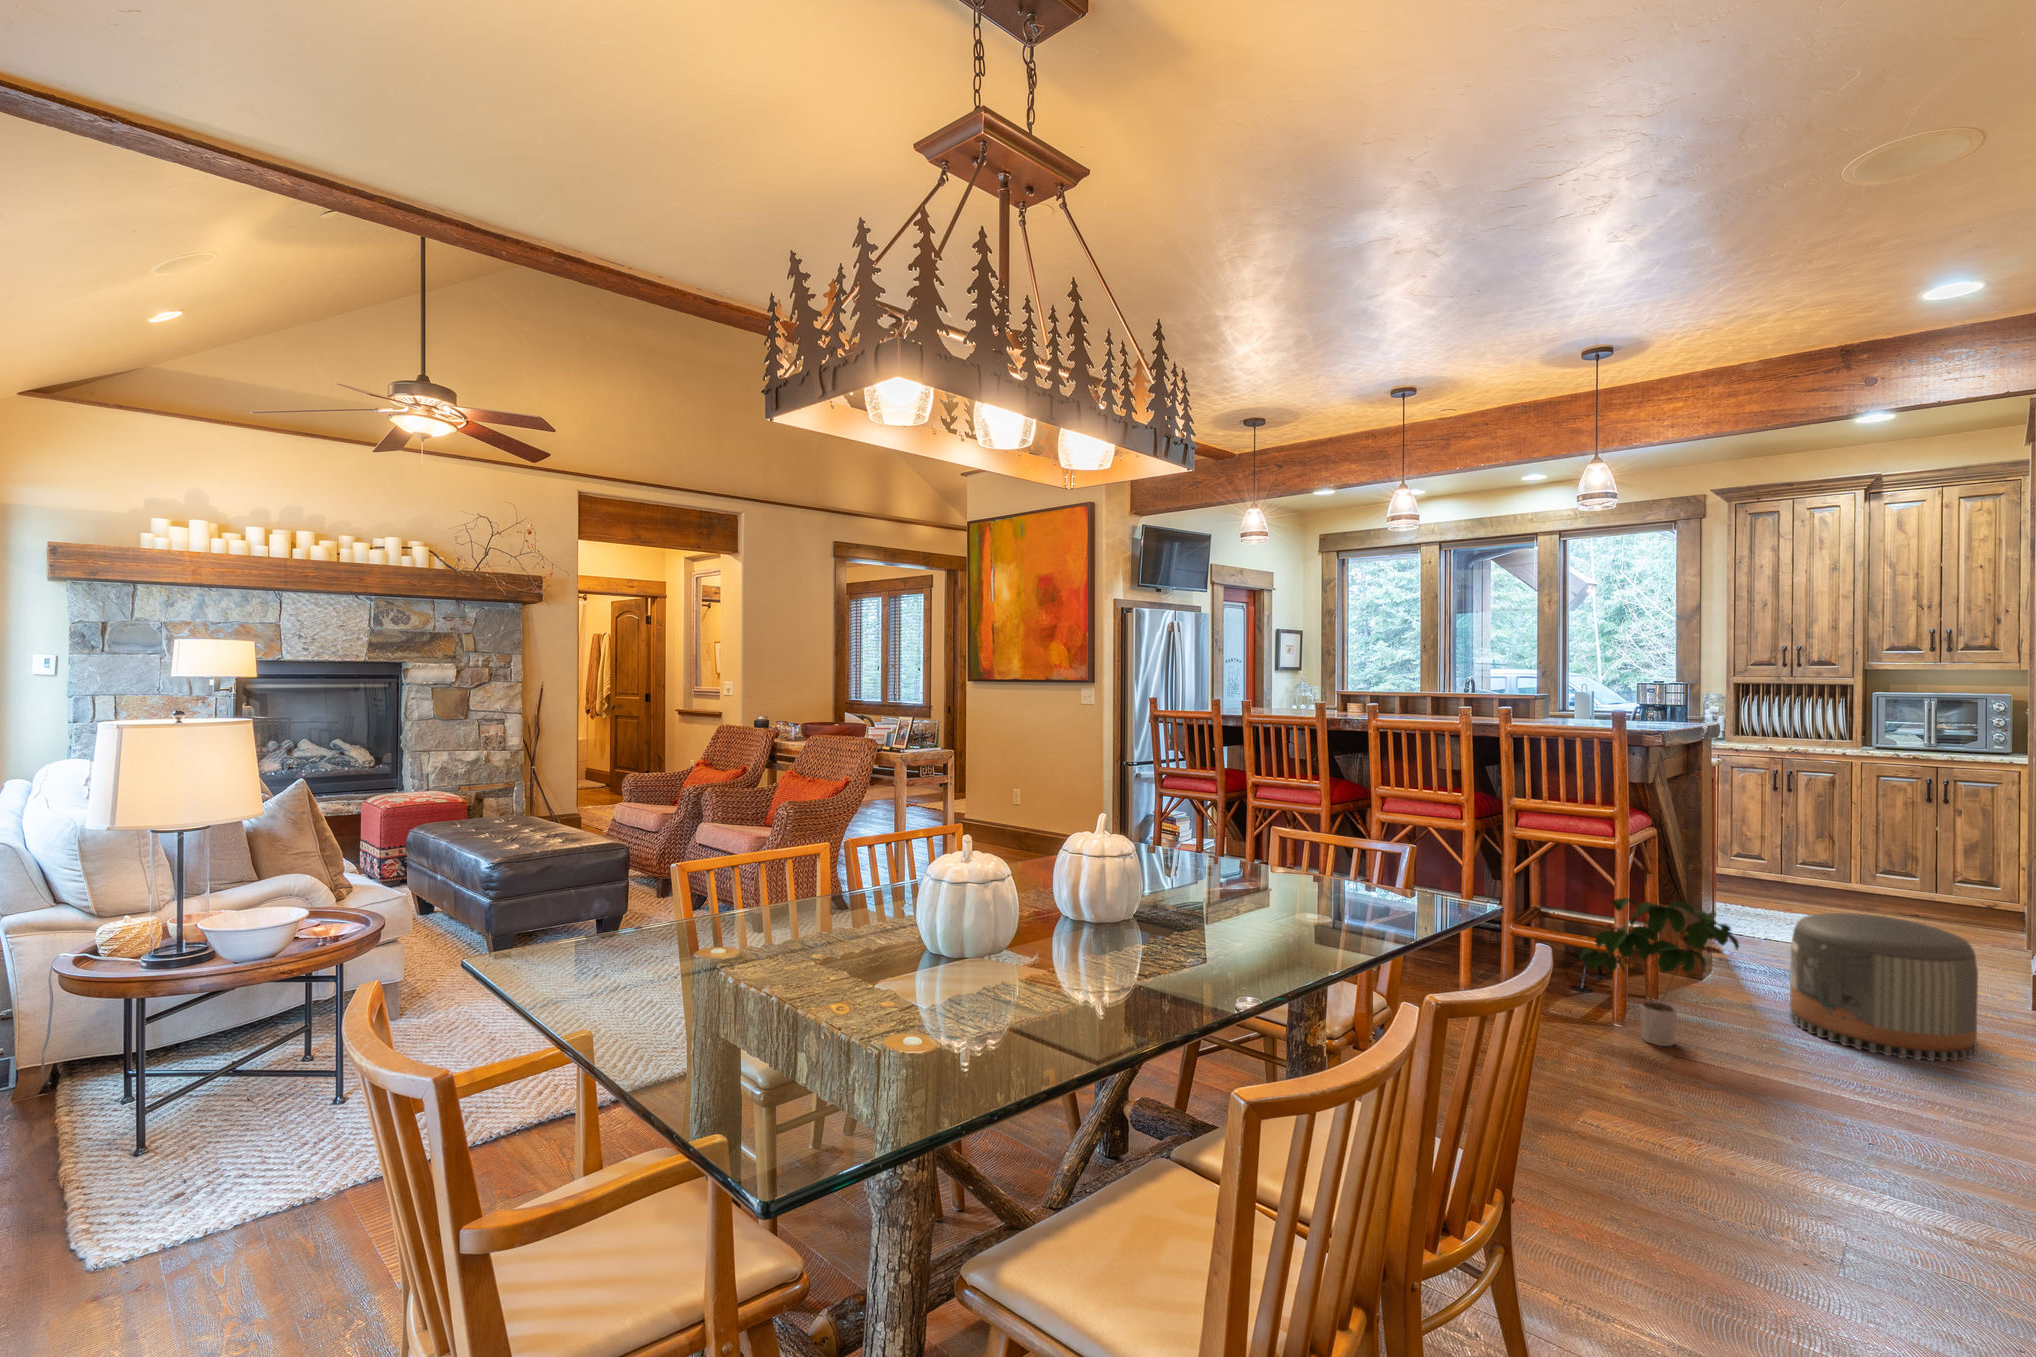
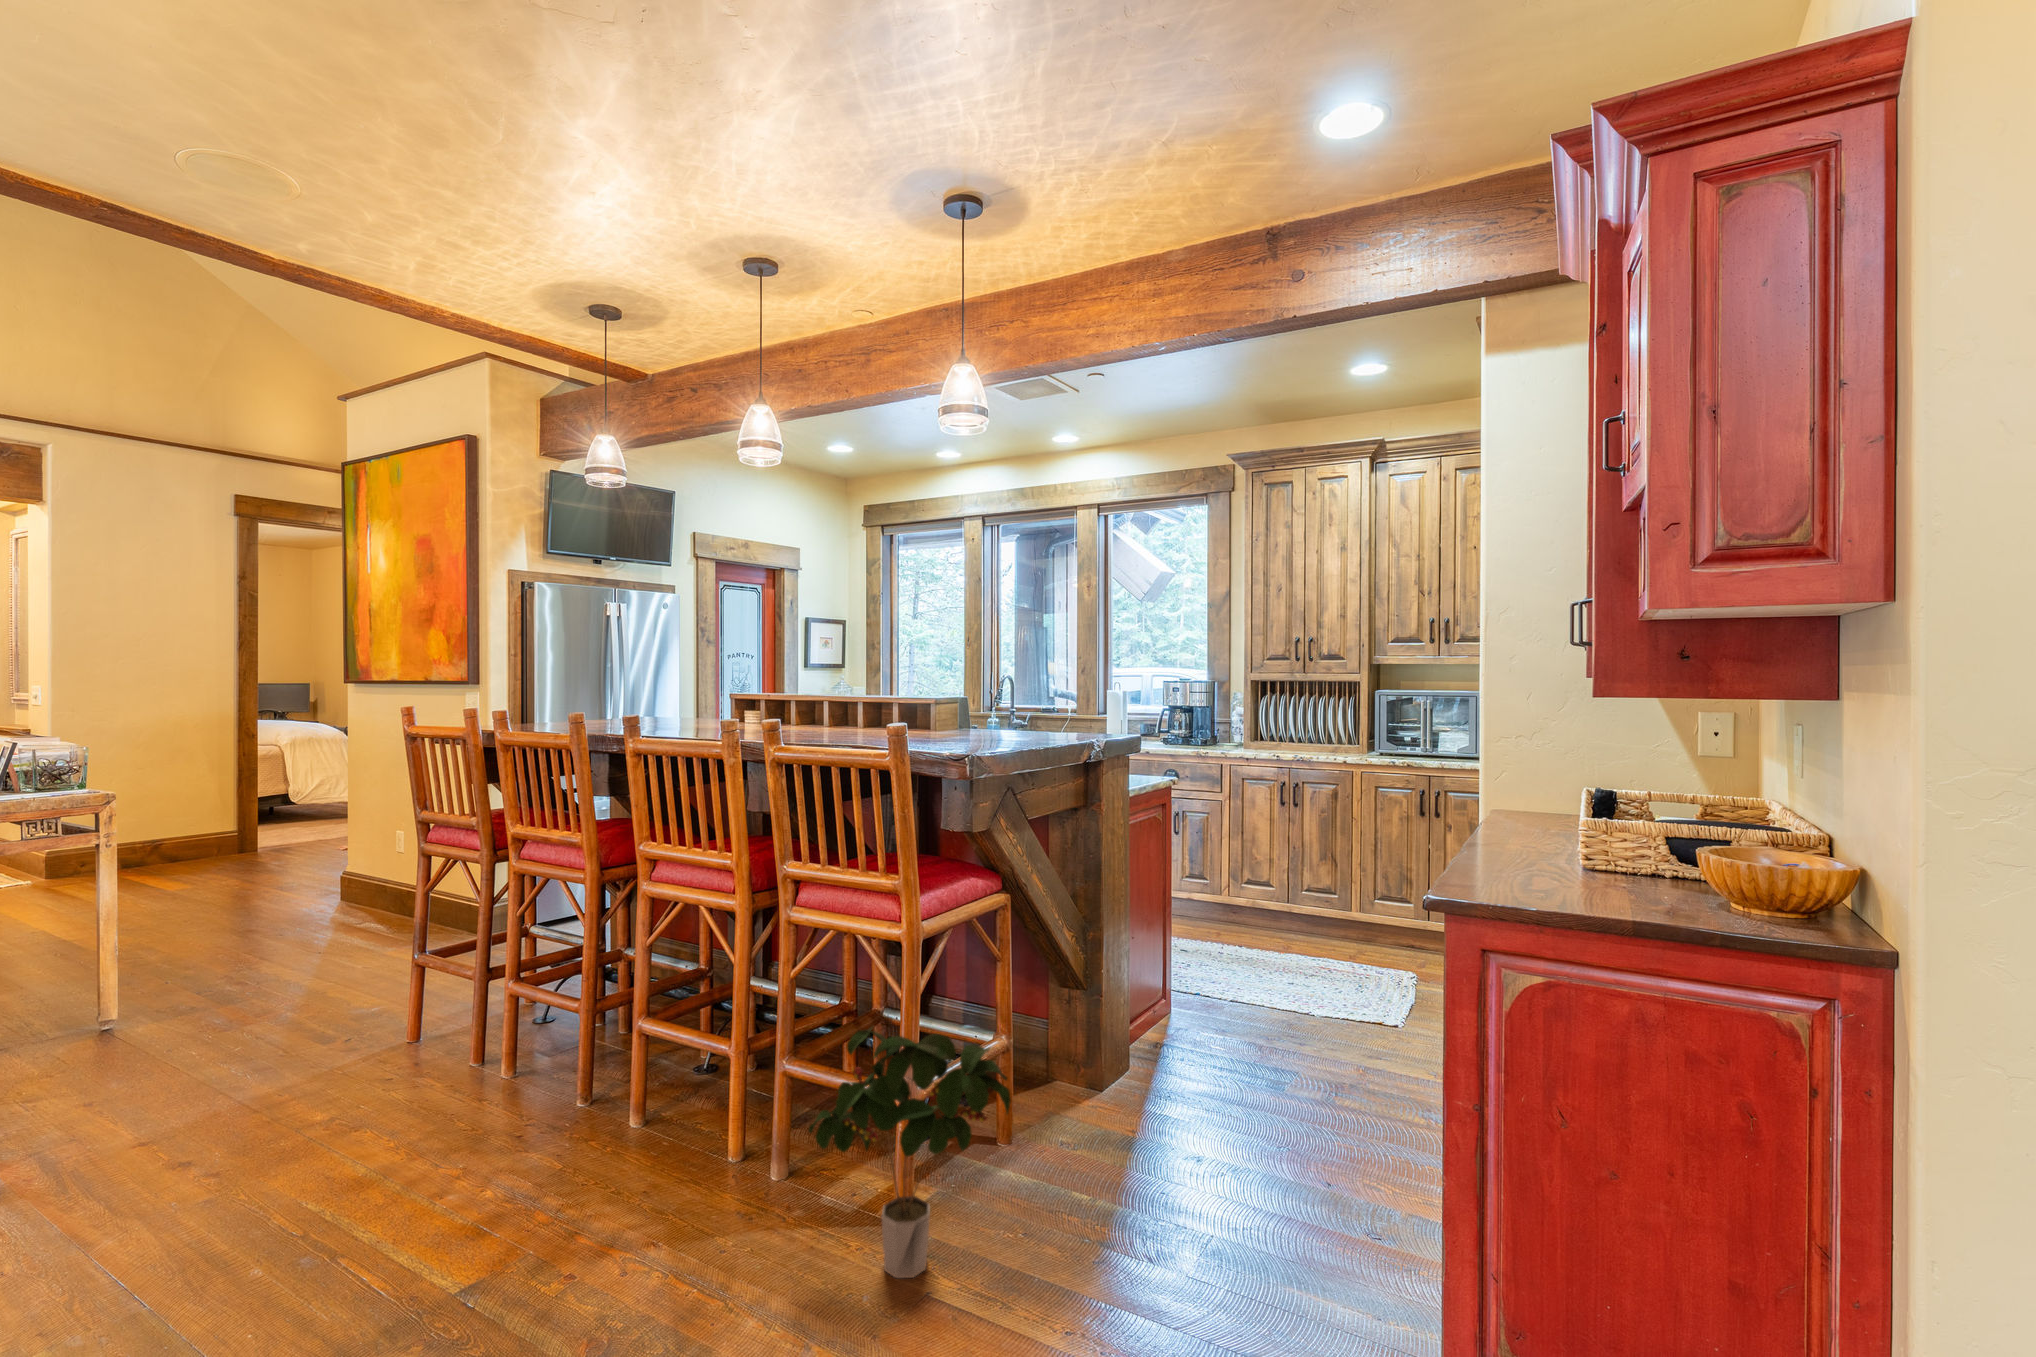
pouf: present [1790,913,1978,1061] -> none [1145,1010,1360,1263]

